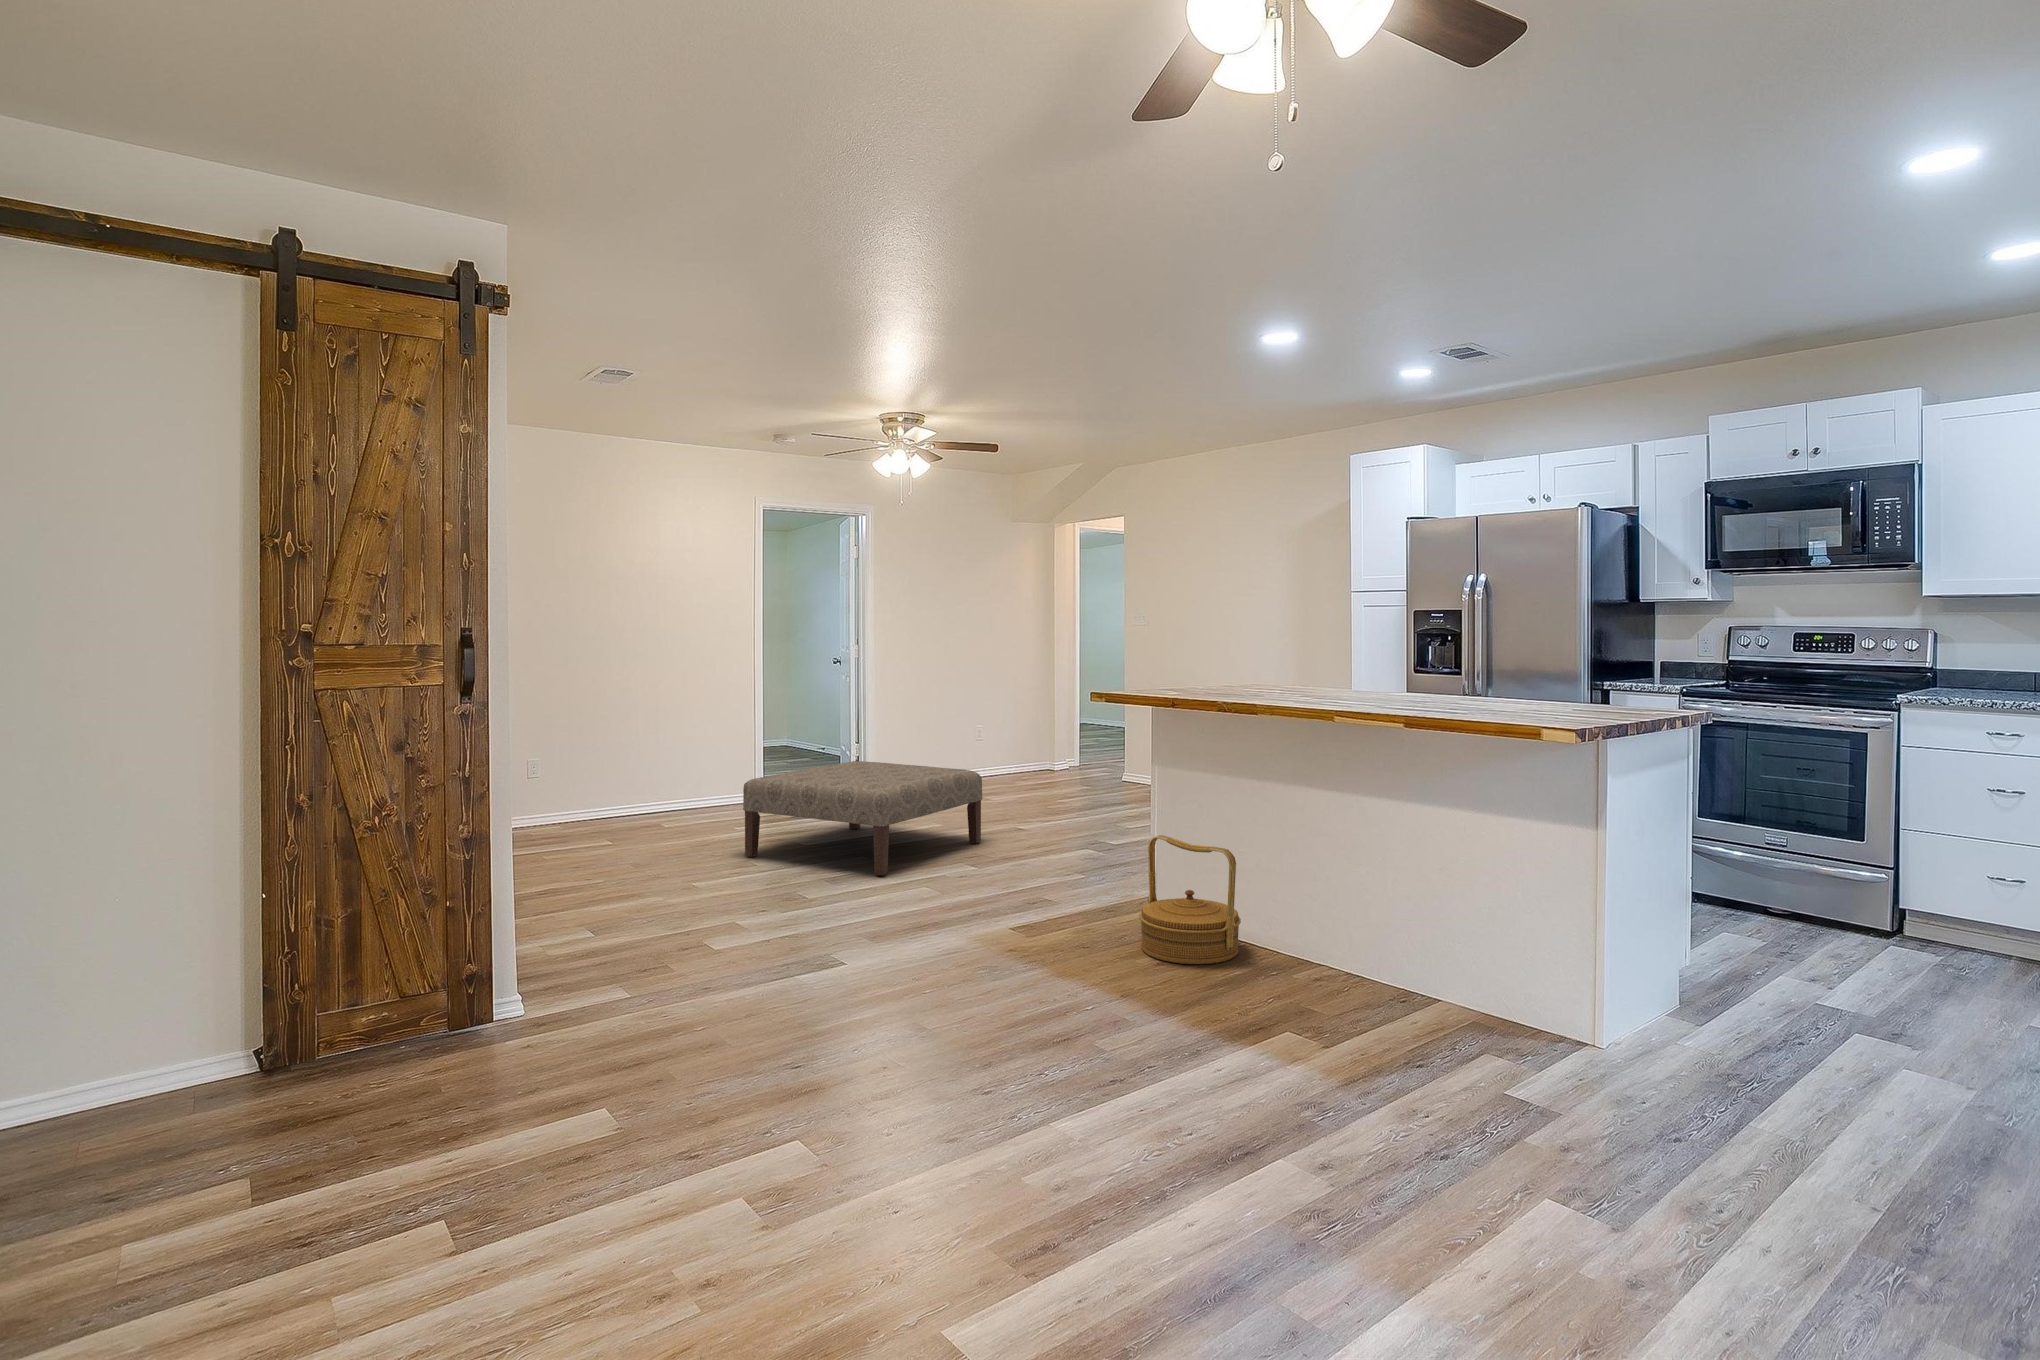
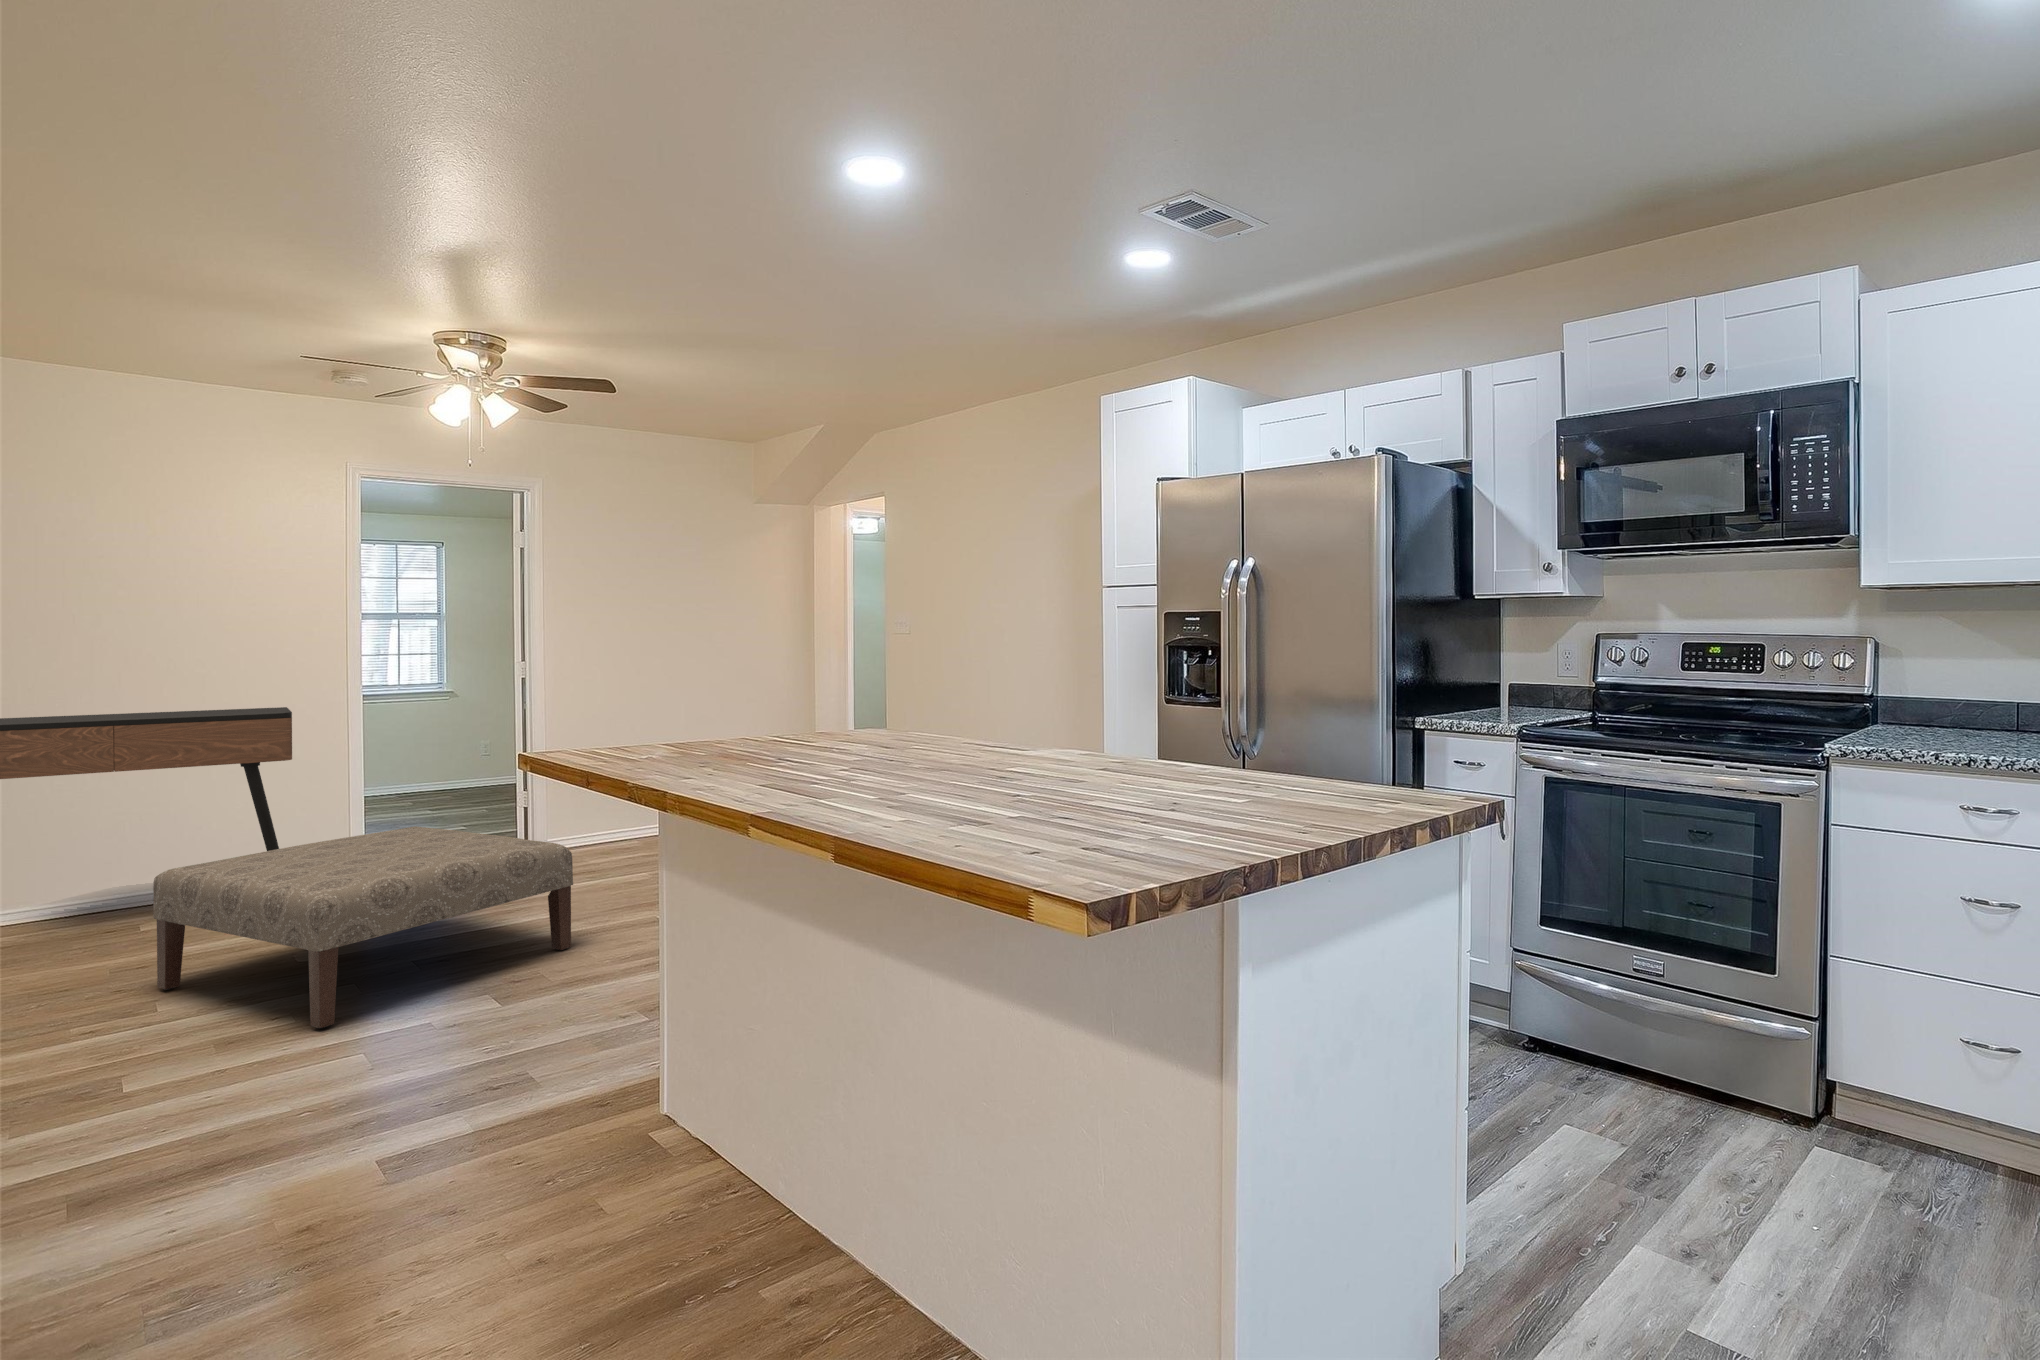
console table: none [549,680,760,842] -> present [0,707,292,851]
woven basket: present [1139,835,1241,964] -> none [547,1001,742,1264]

